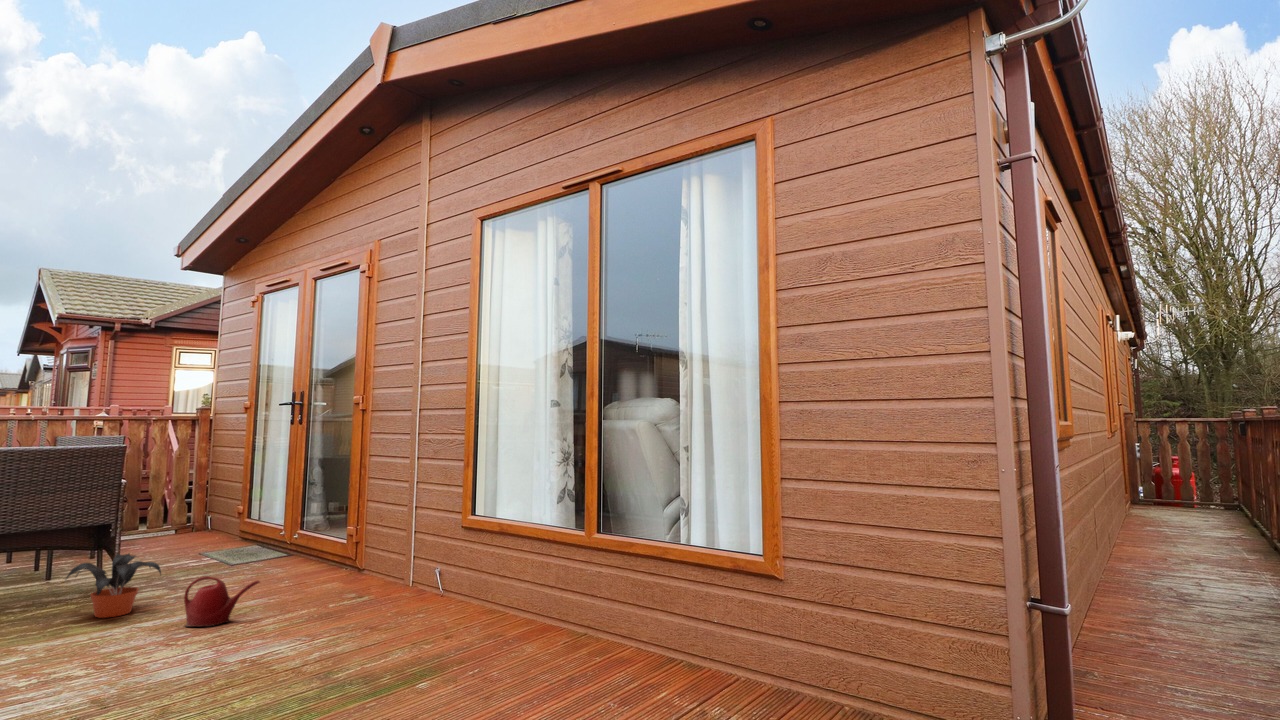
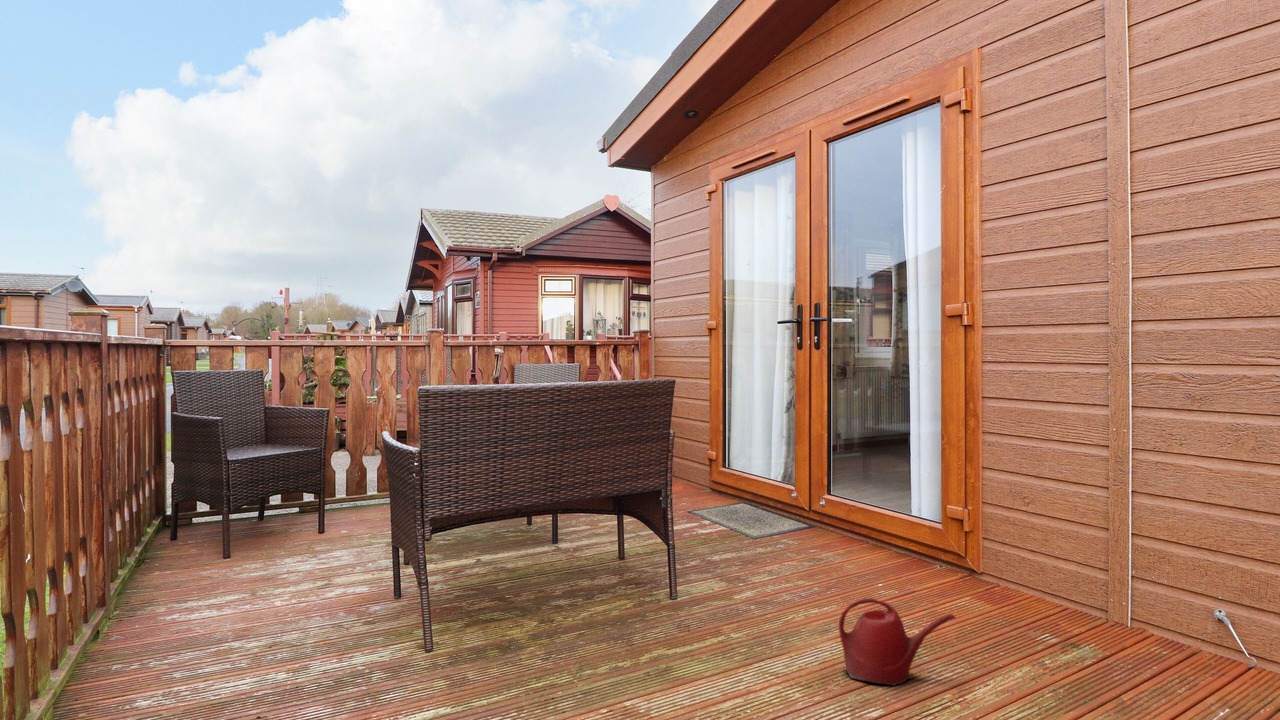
potted plant: present [66,554,161,618] -> none [651,533,760,631]

